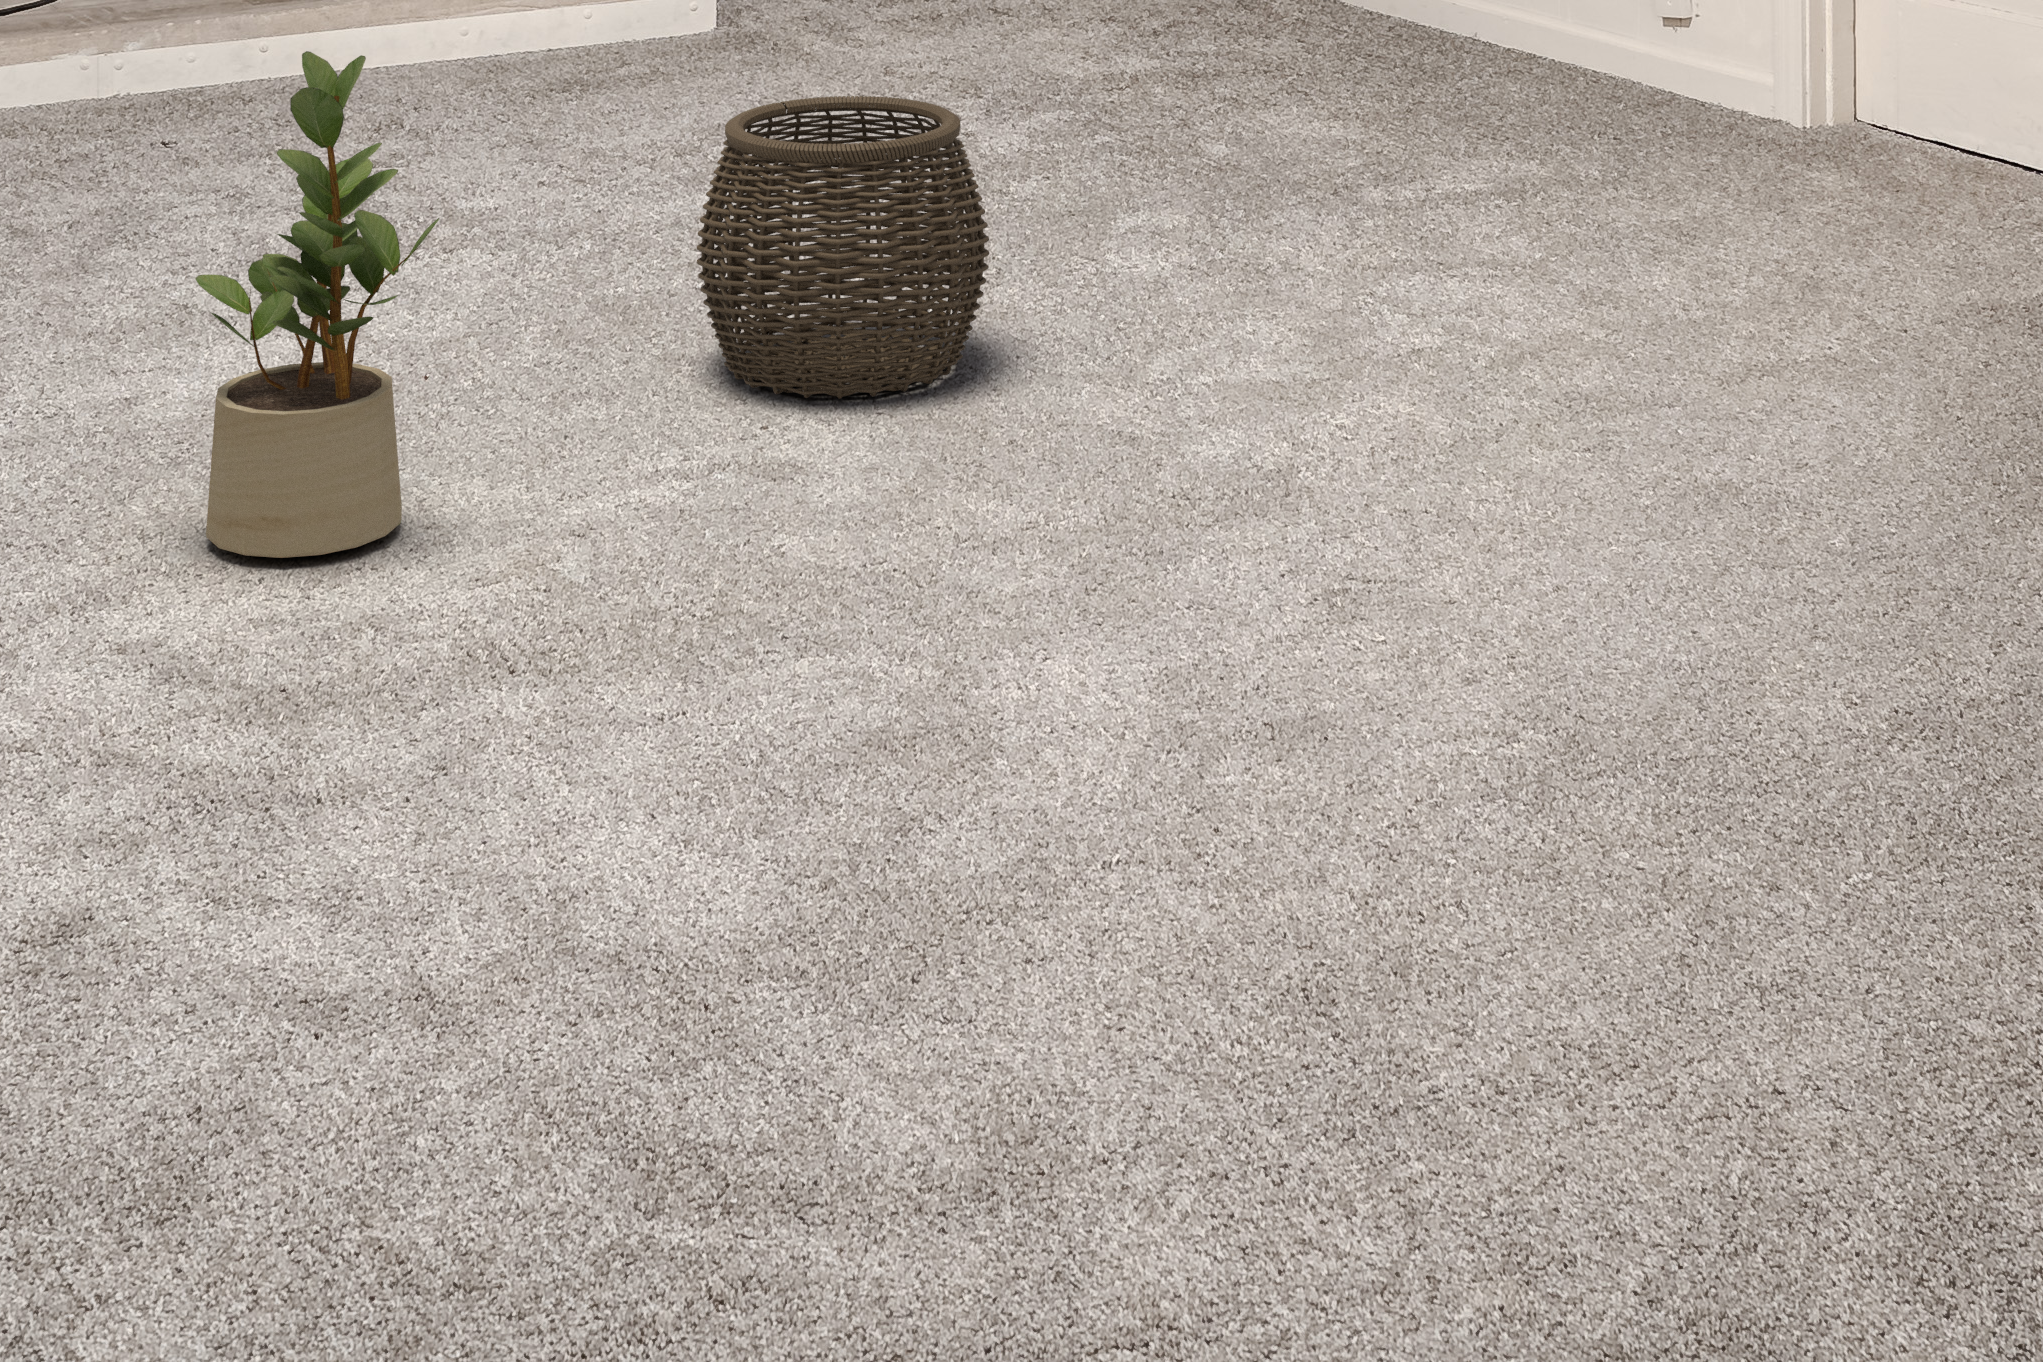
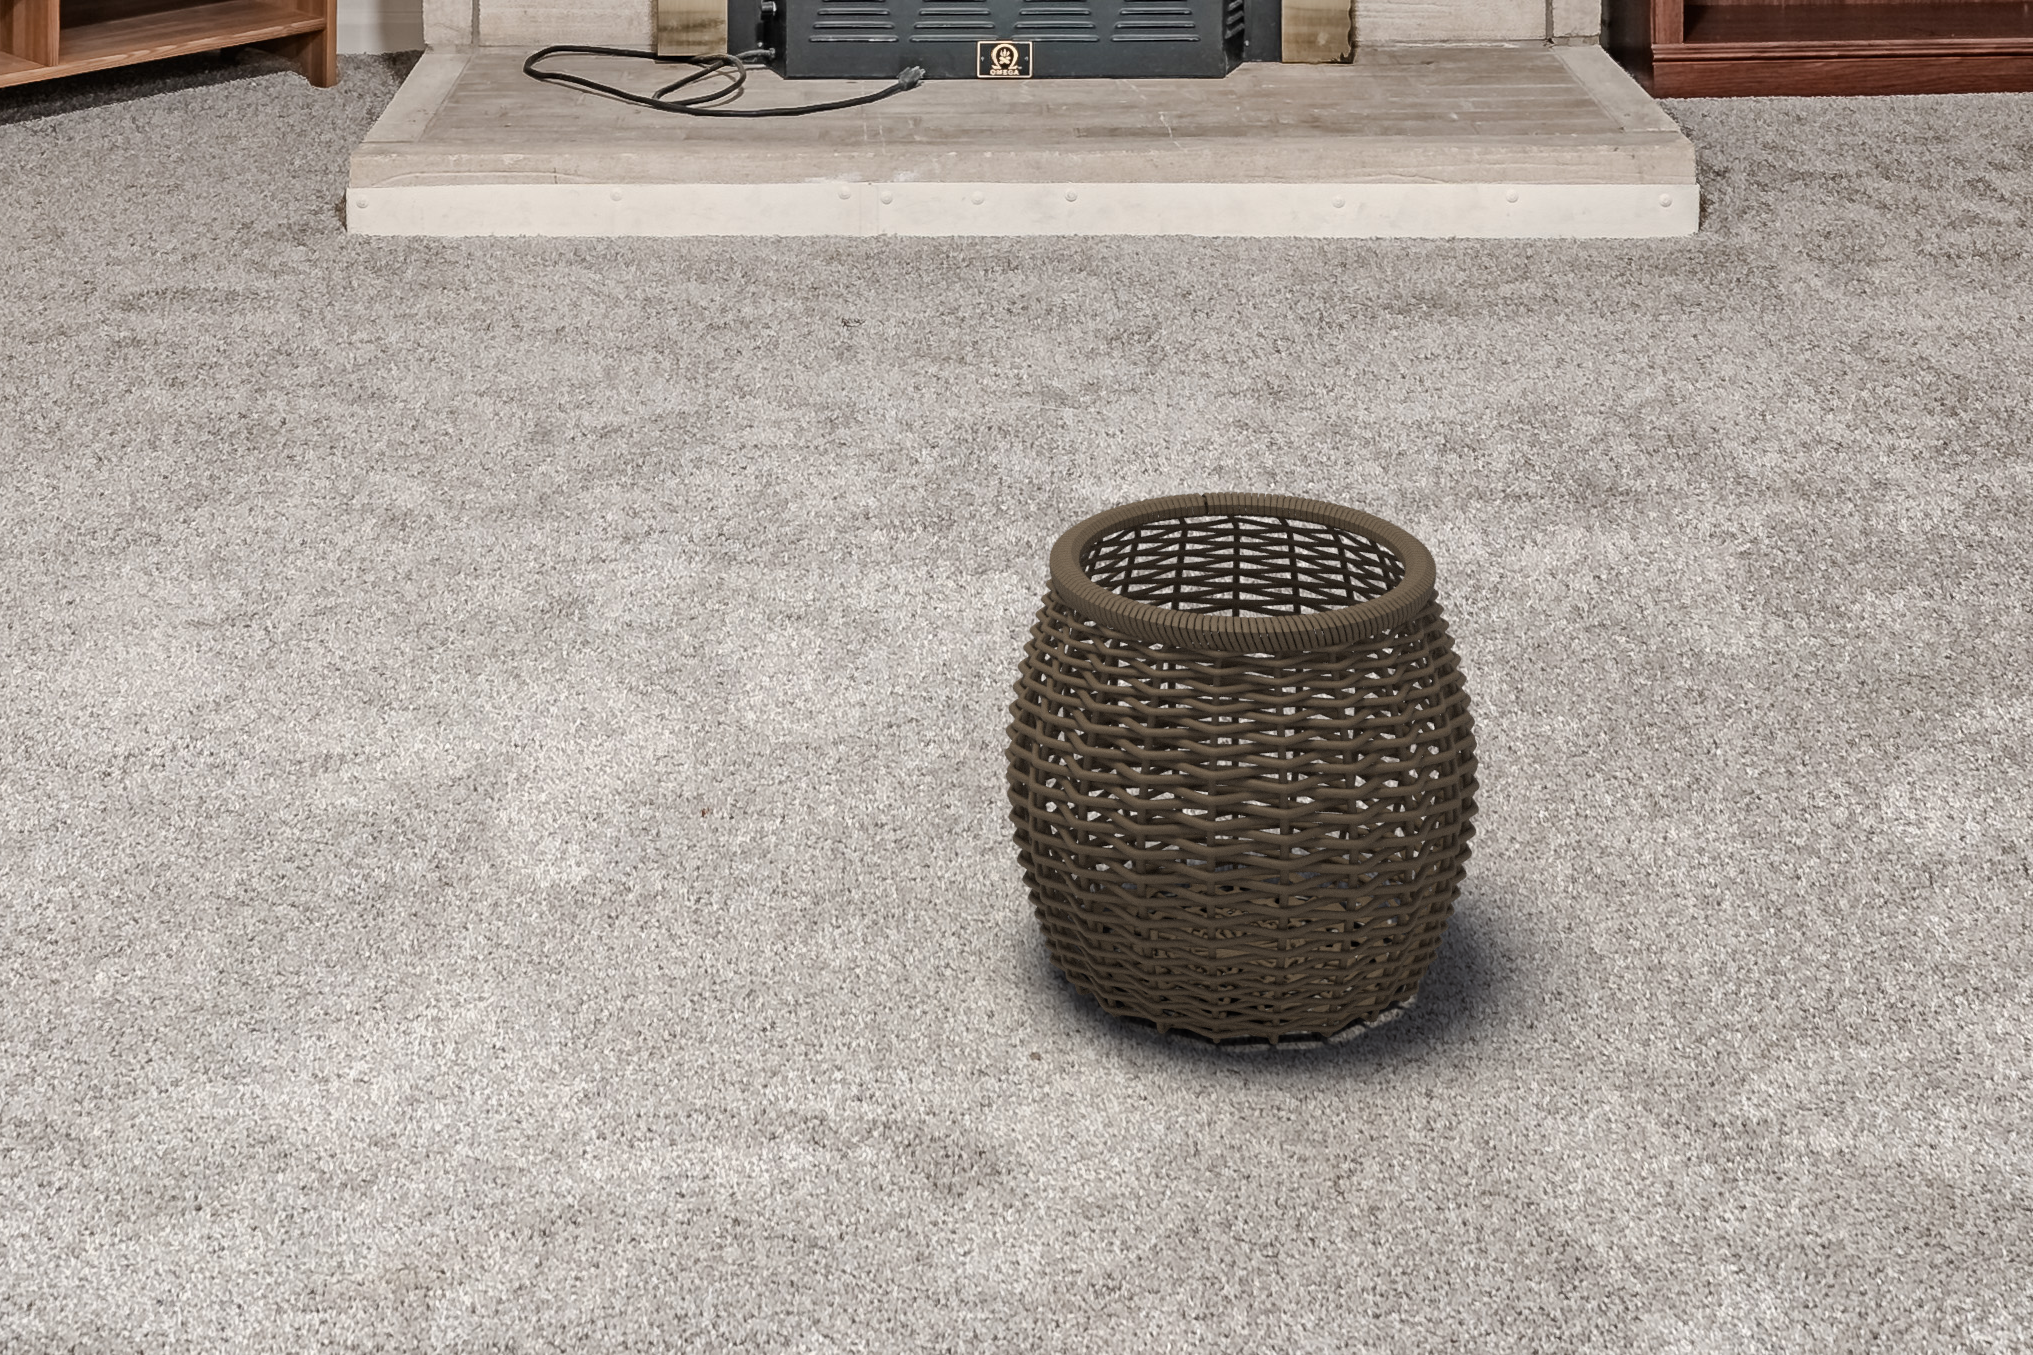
potted plant: present [195,51,439,558] -> none [18,370,369,1179]

